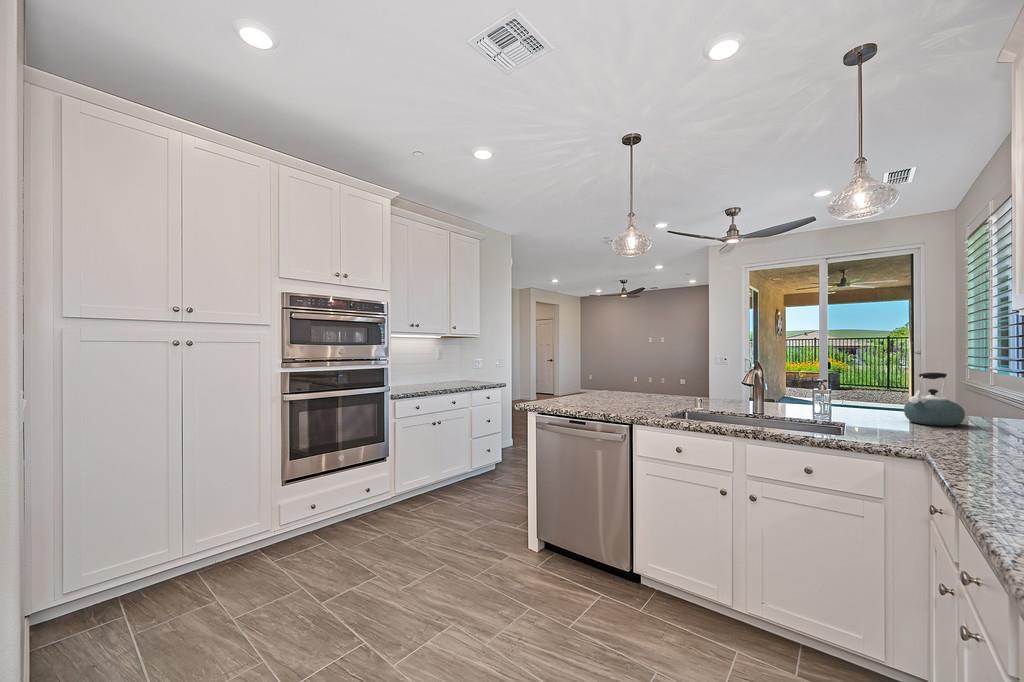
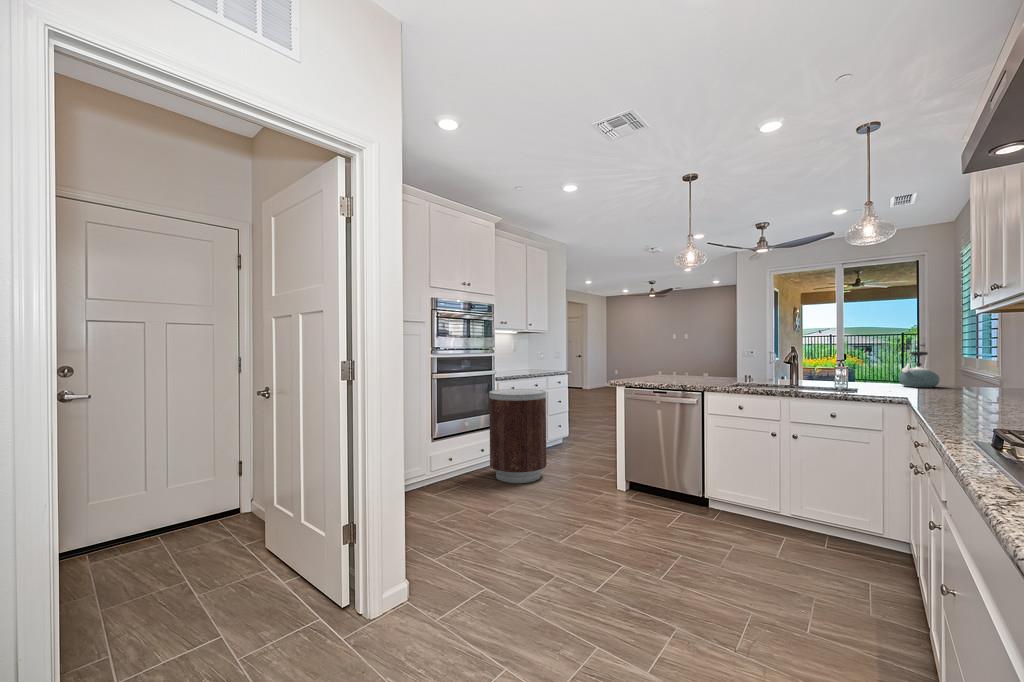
trash can: none [372,410,447,536] -> present [489,389,547,483]

